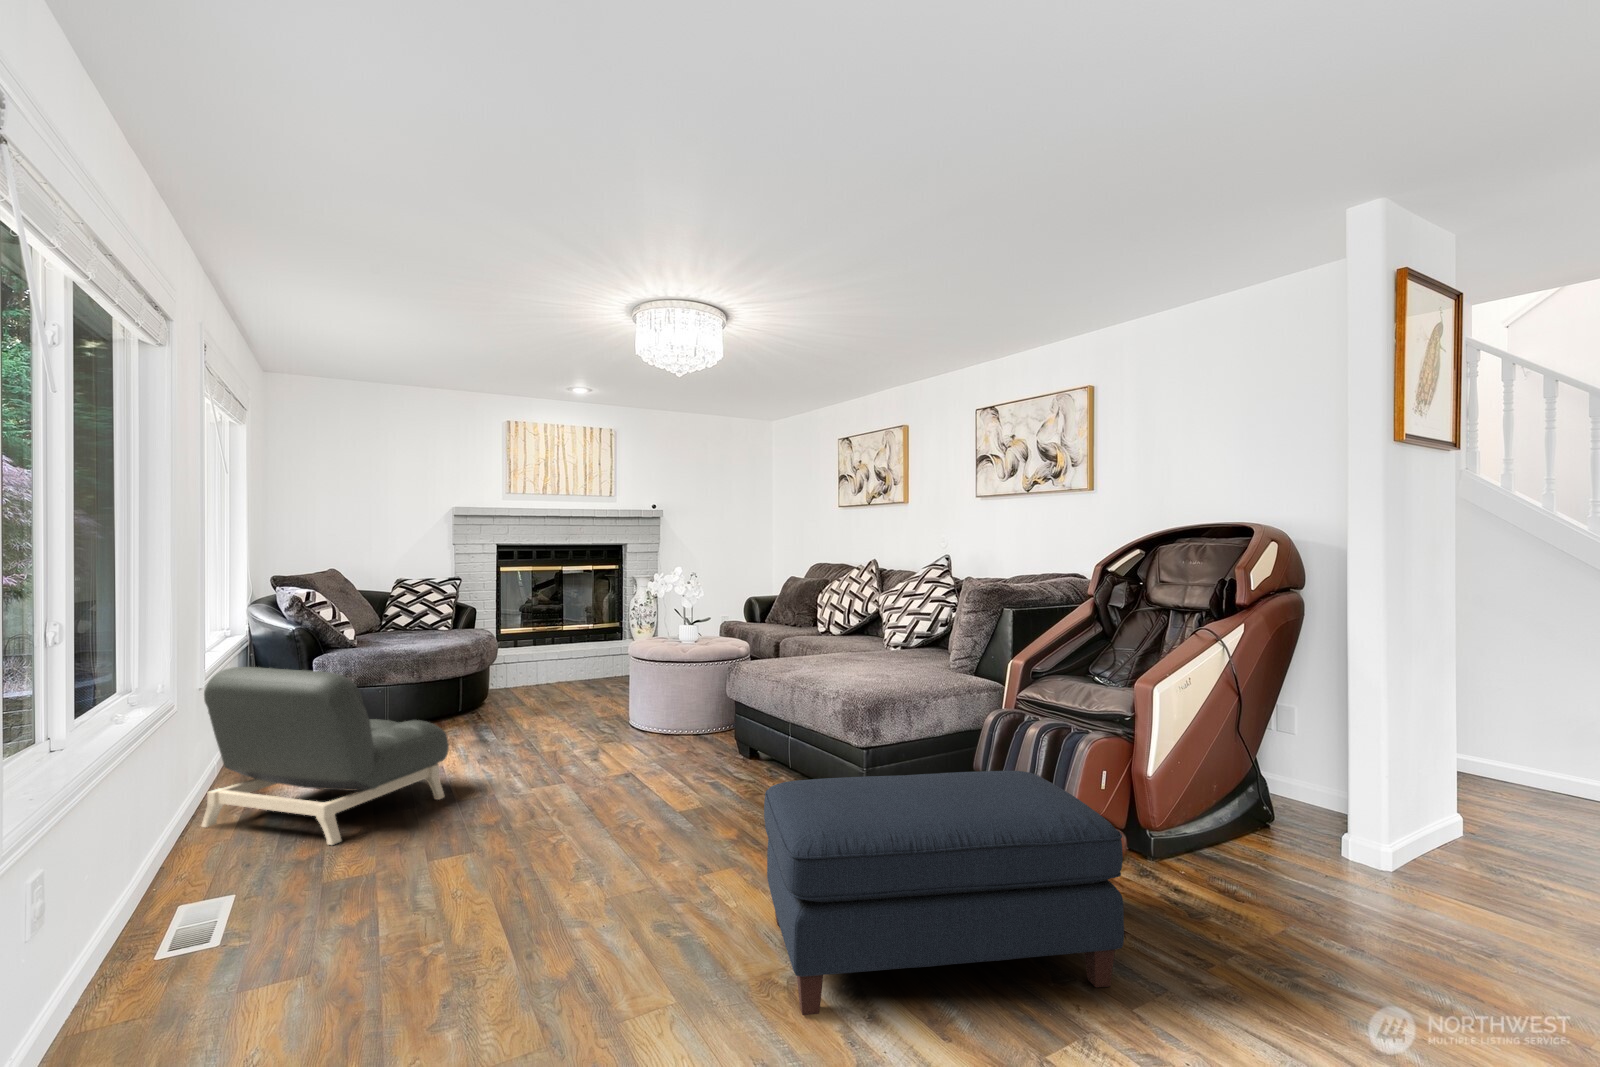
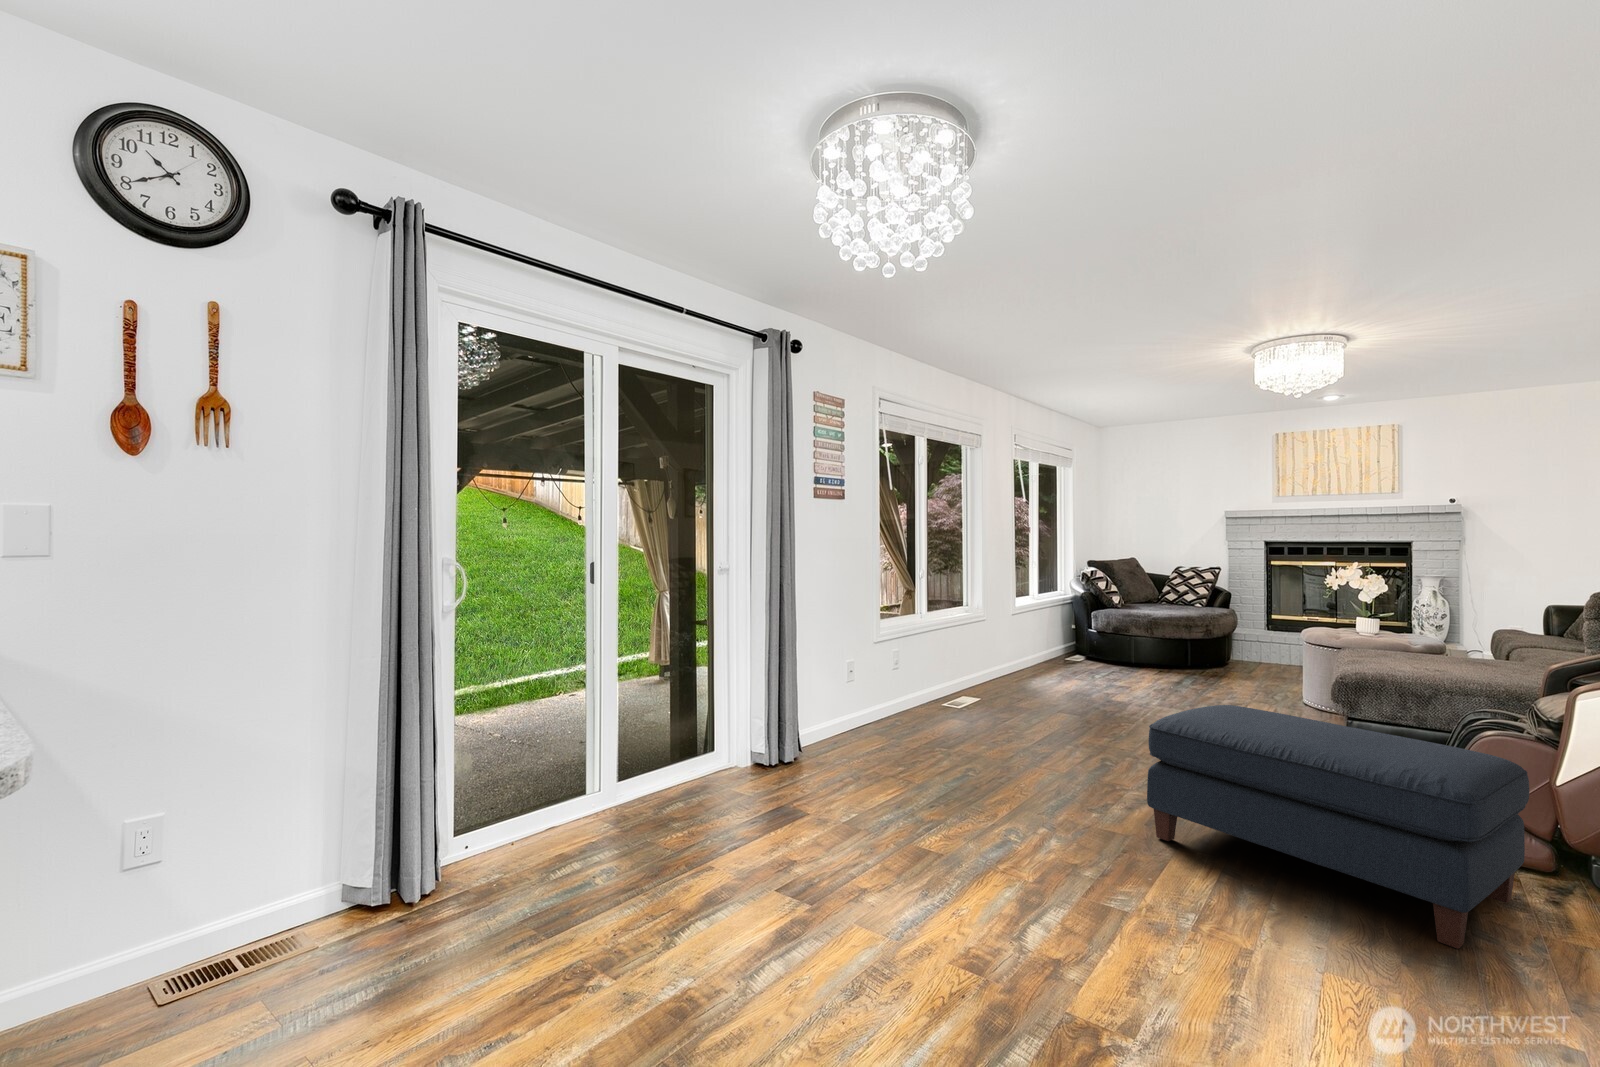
armchair: present [202,667,449,845] -> none [993,600,1125,706]

